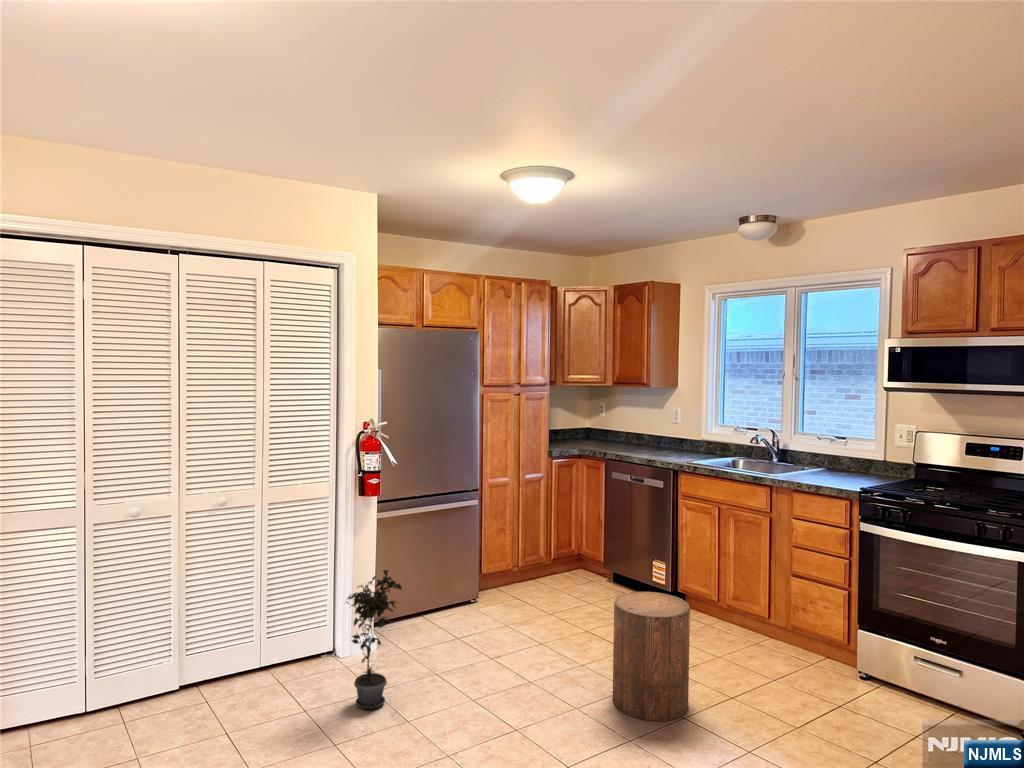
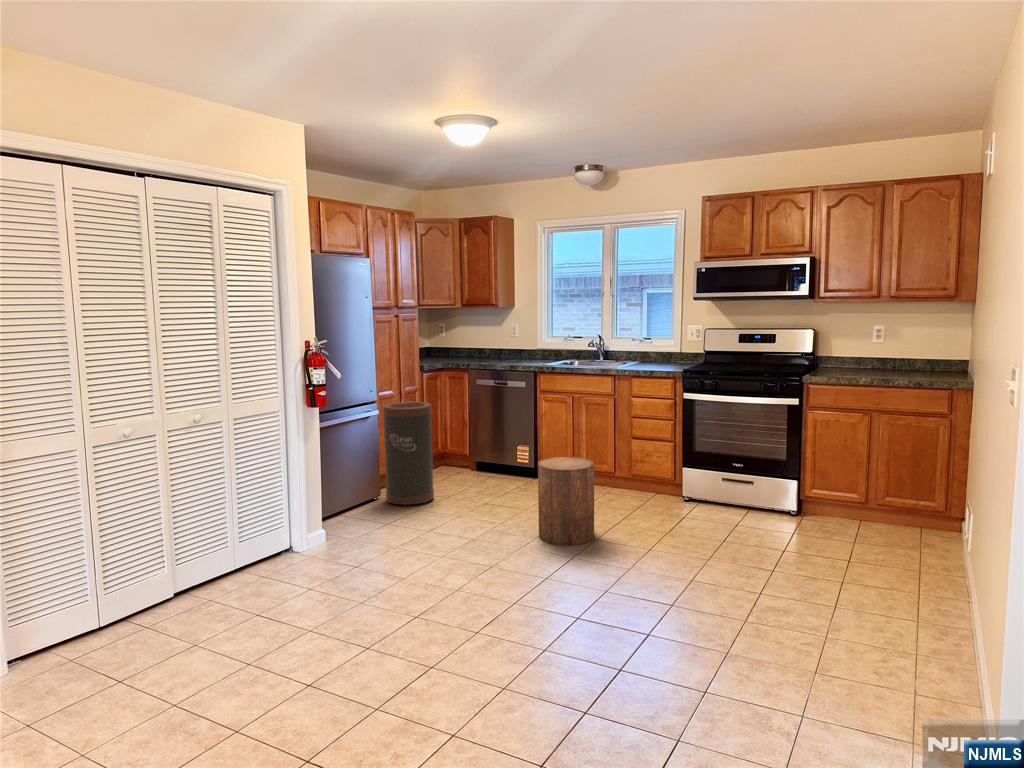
trash can: none [482,493,538,617] -> present [383,401,434,505]
potted plant: present [347,570,402,709] -> none [332,461,385,578]

